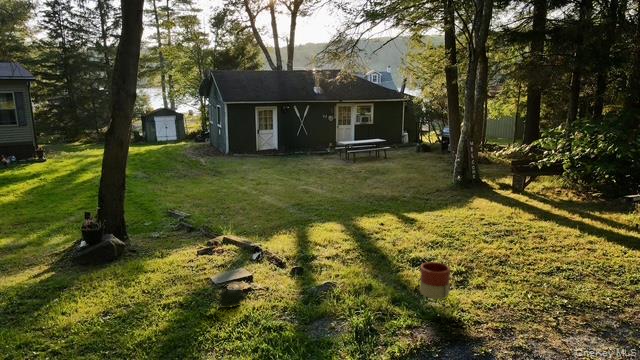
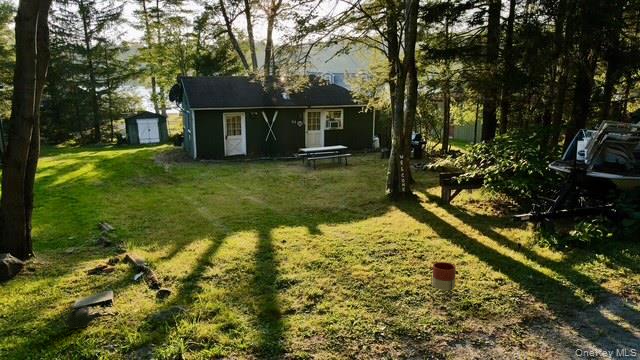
planter: present [418,262,450,302] -> present [430,262,456,302]

